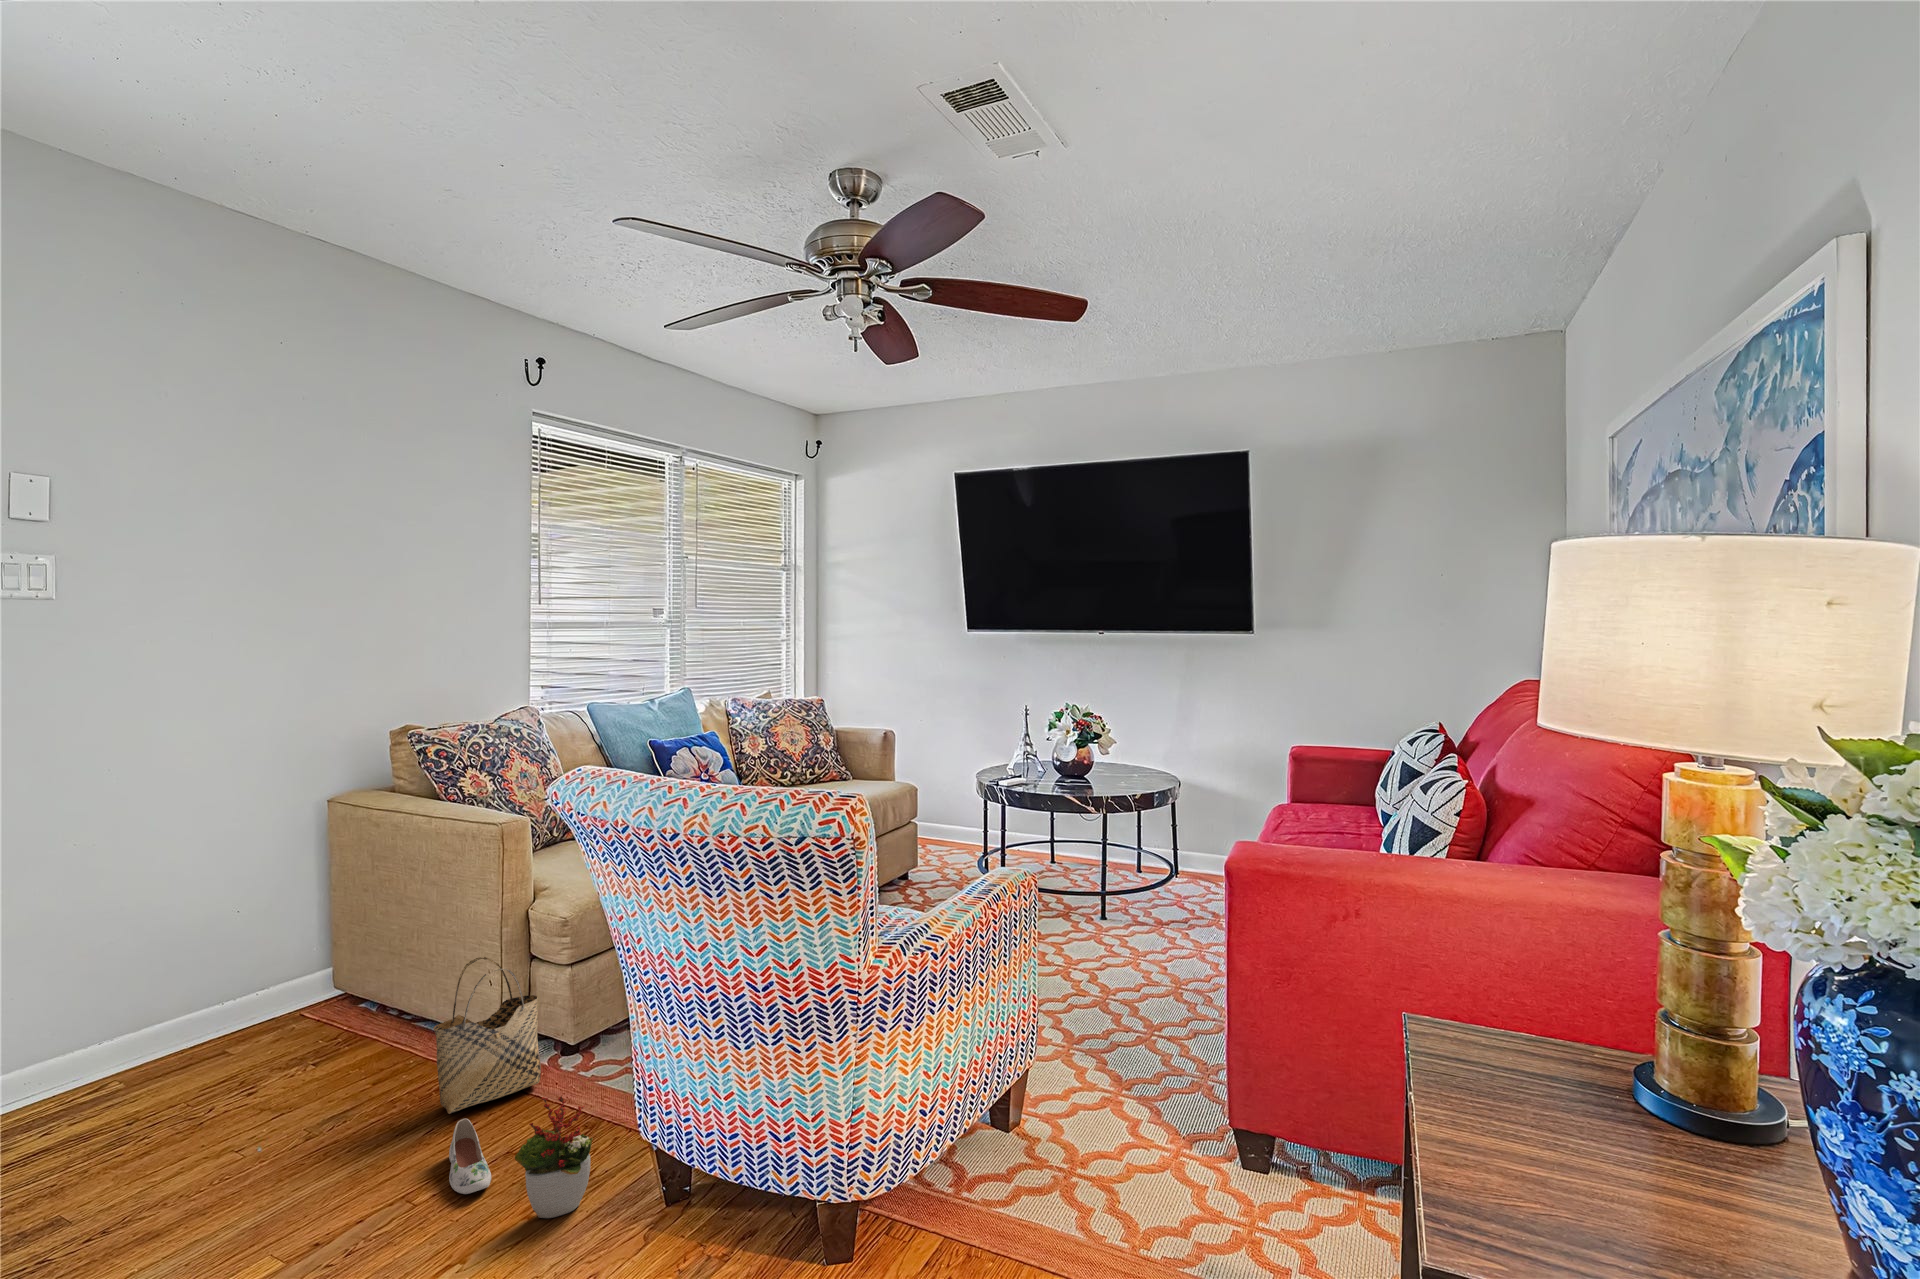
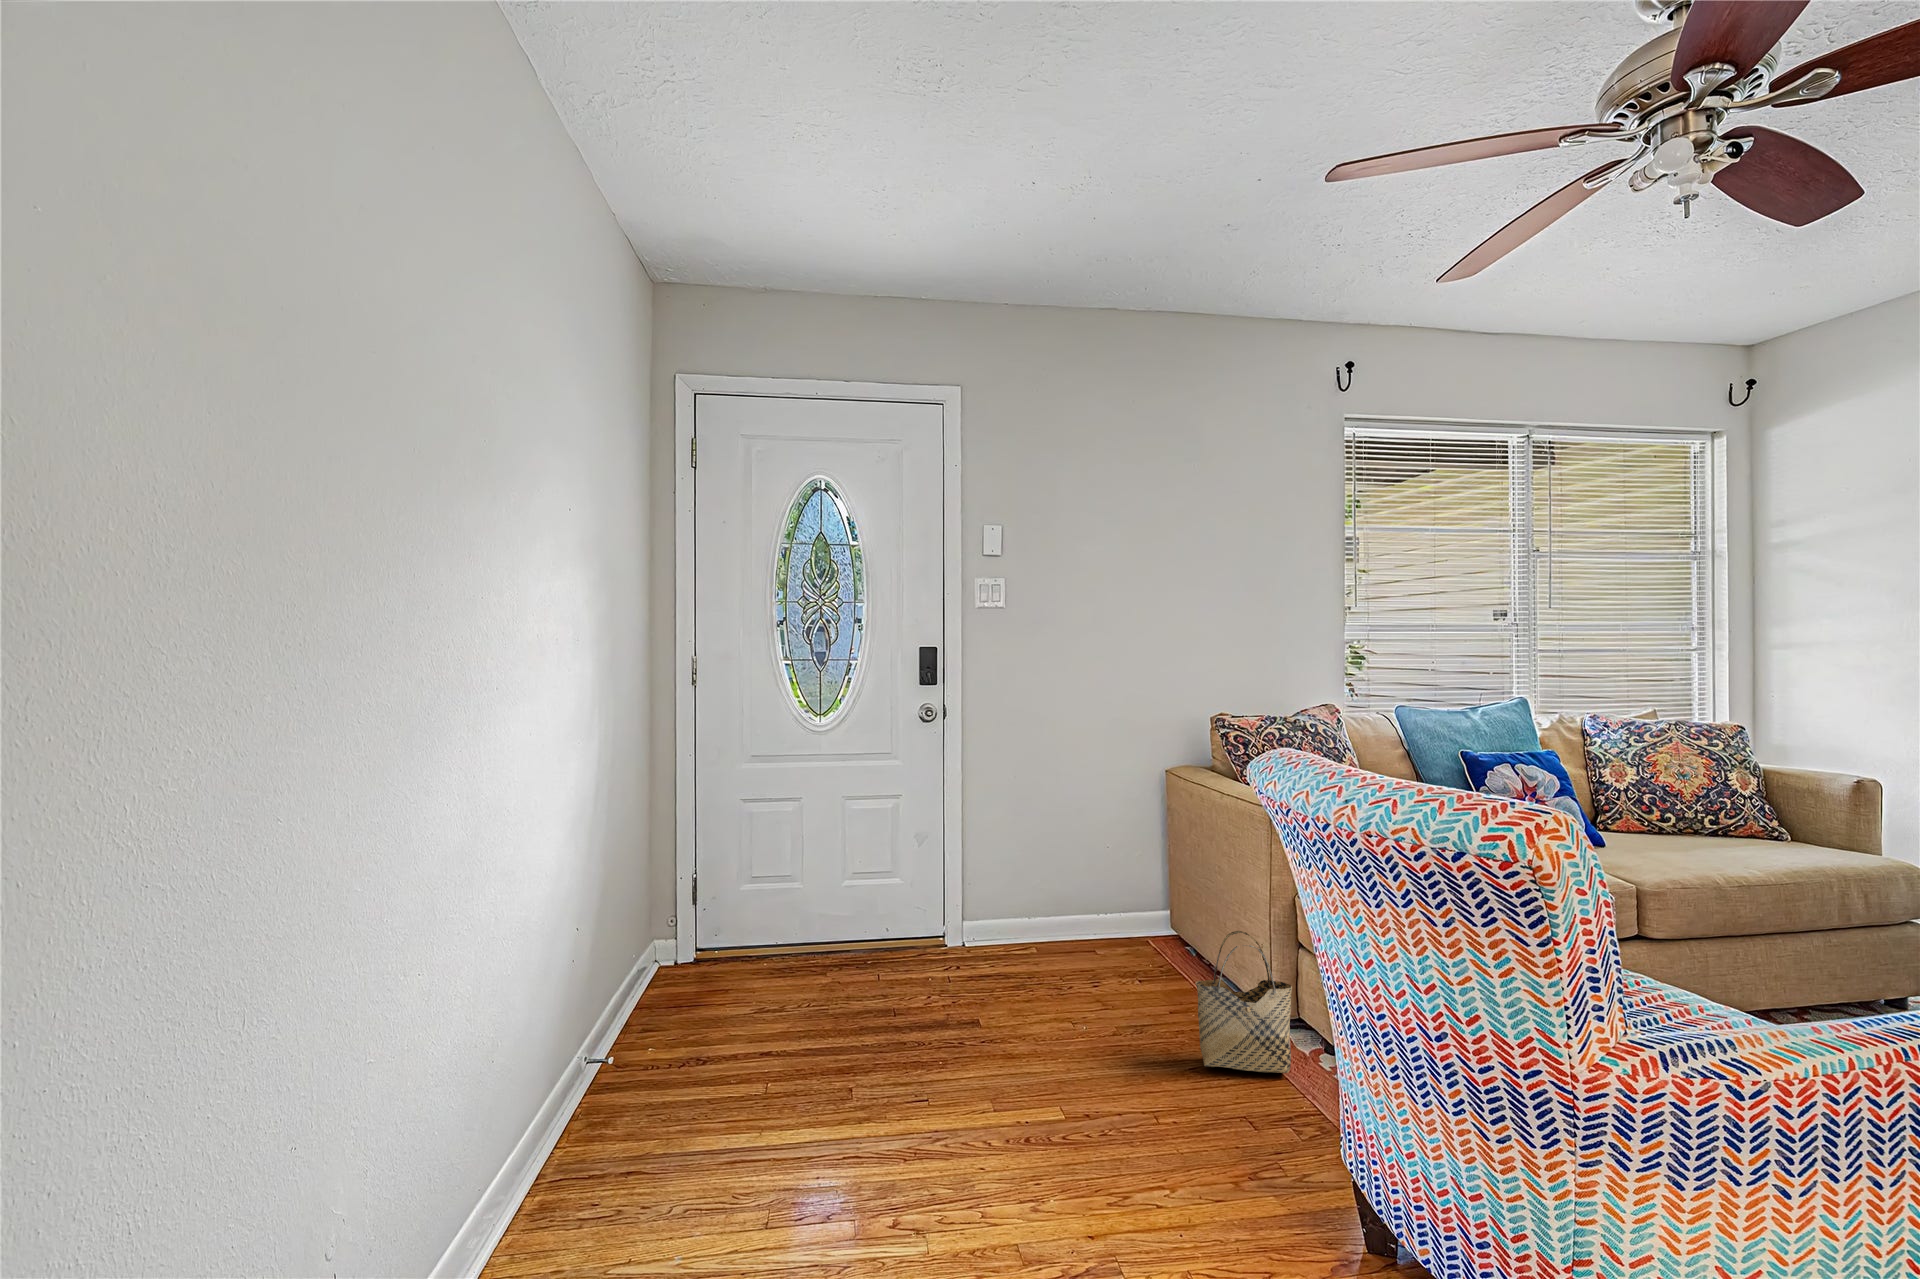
decorative plant: present [515,1096,593,1218] -> none [1220,1075,1295,1204]
shoe: present [449,1119,491,1194] -> none [1184,1072,1217,1142]

